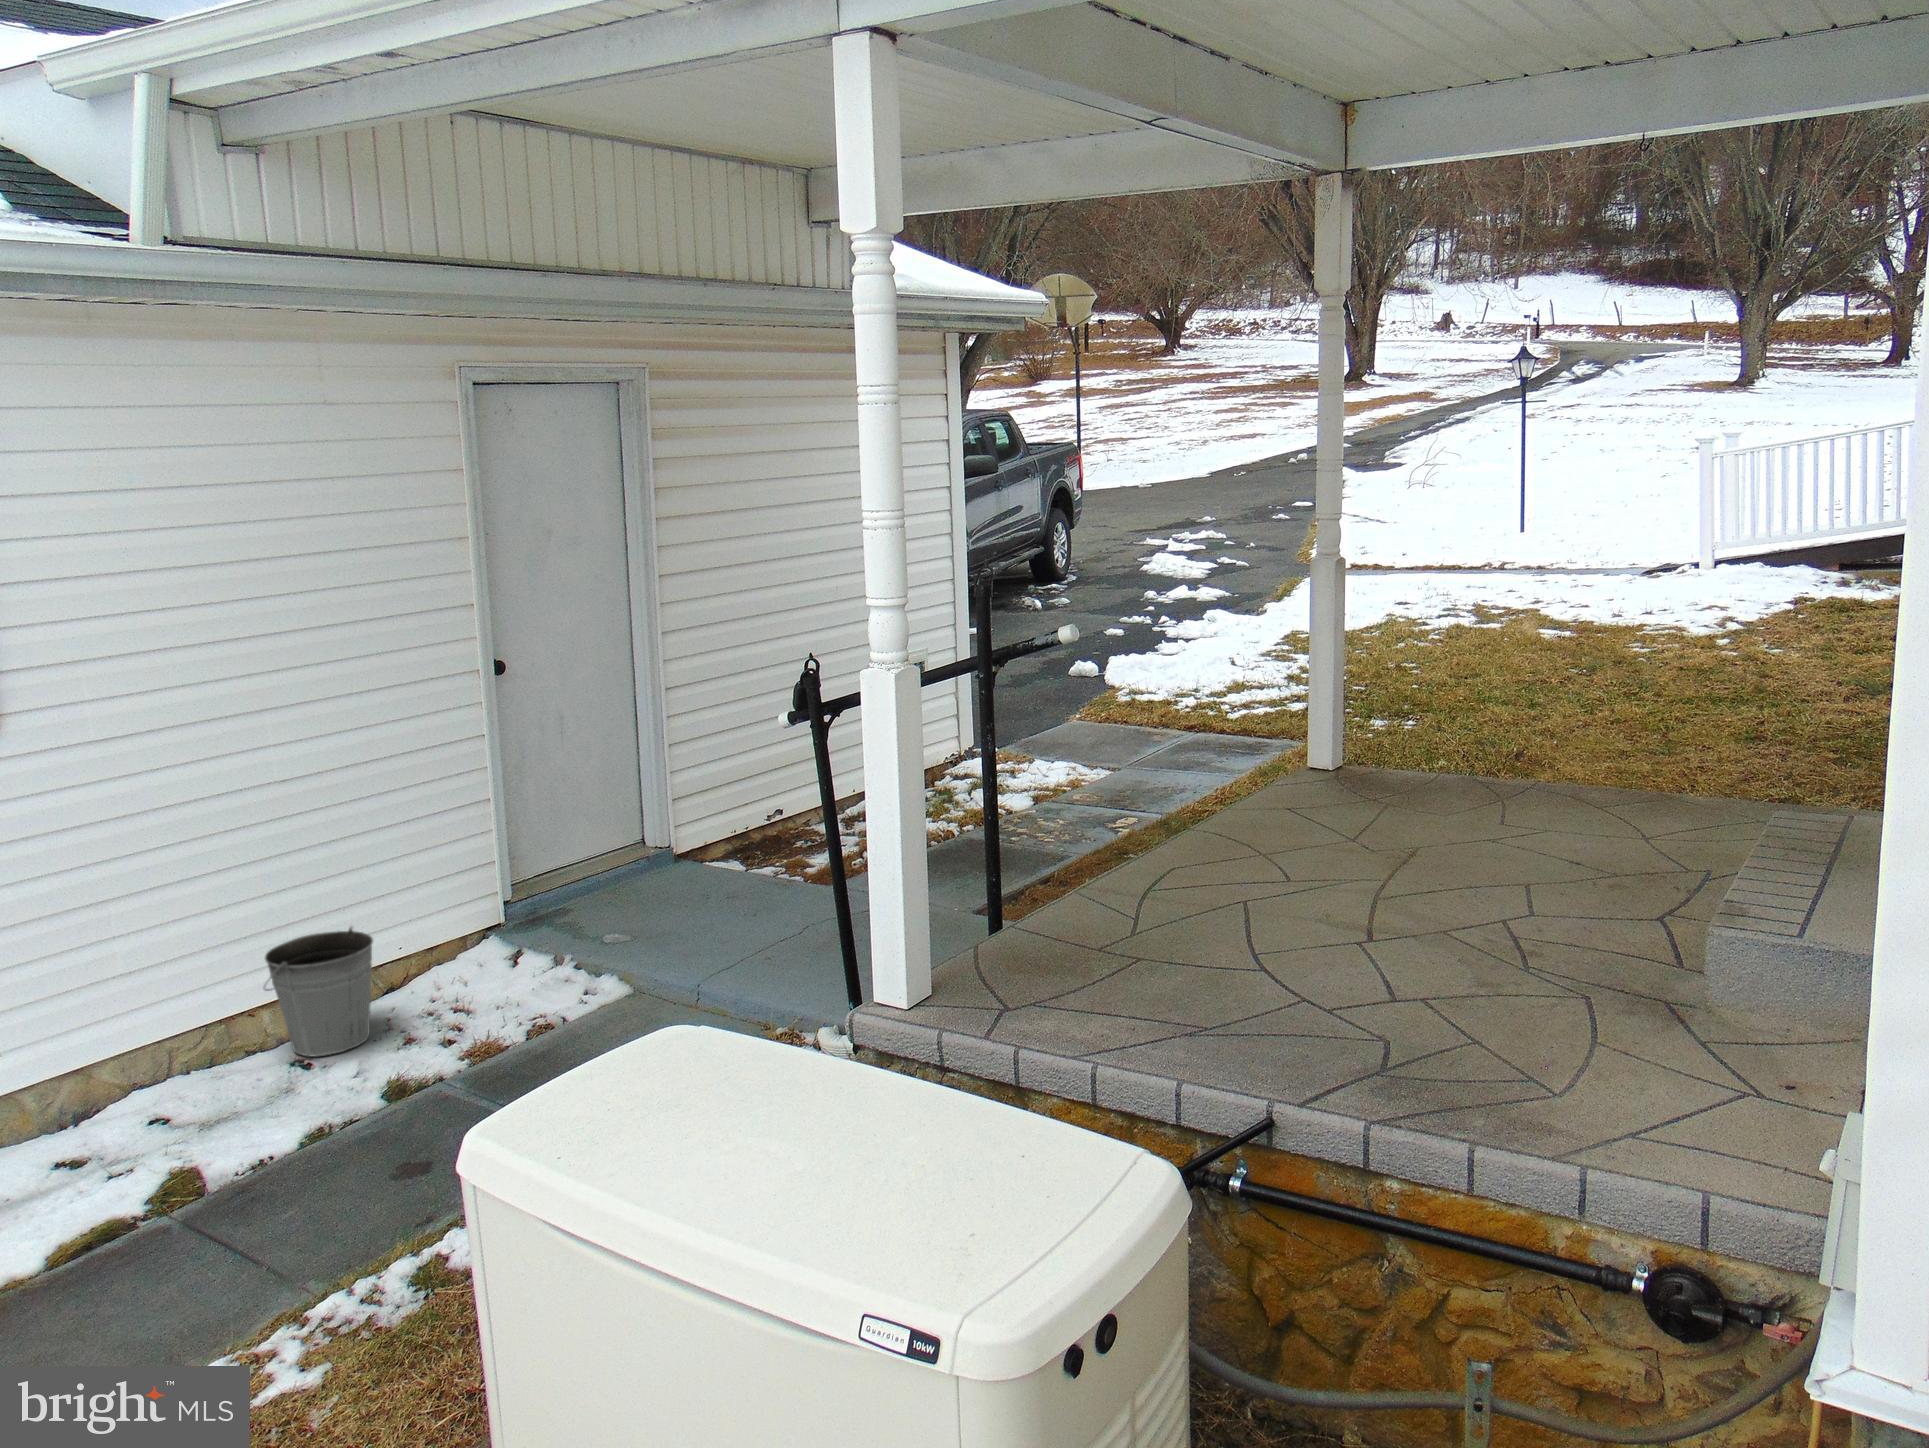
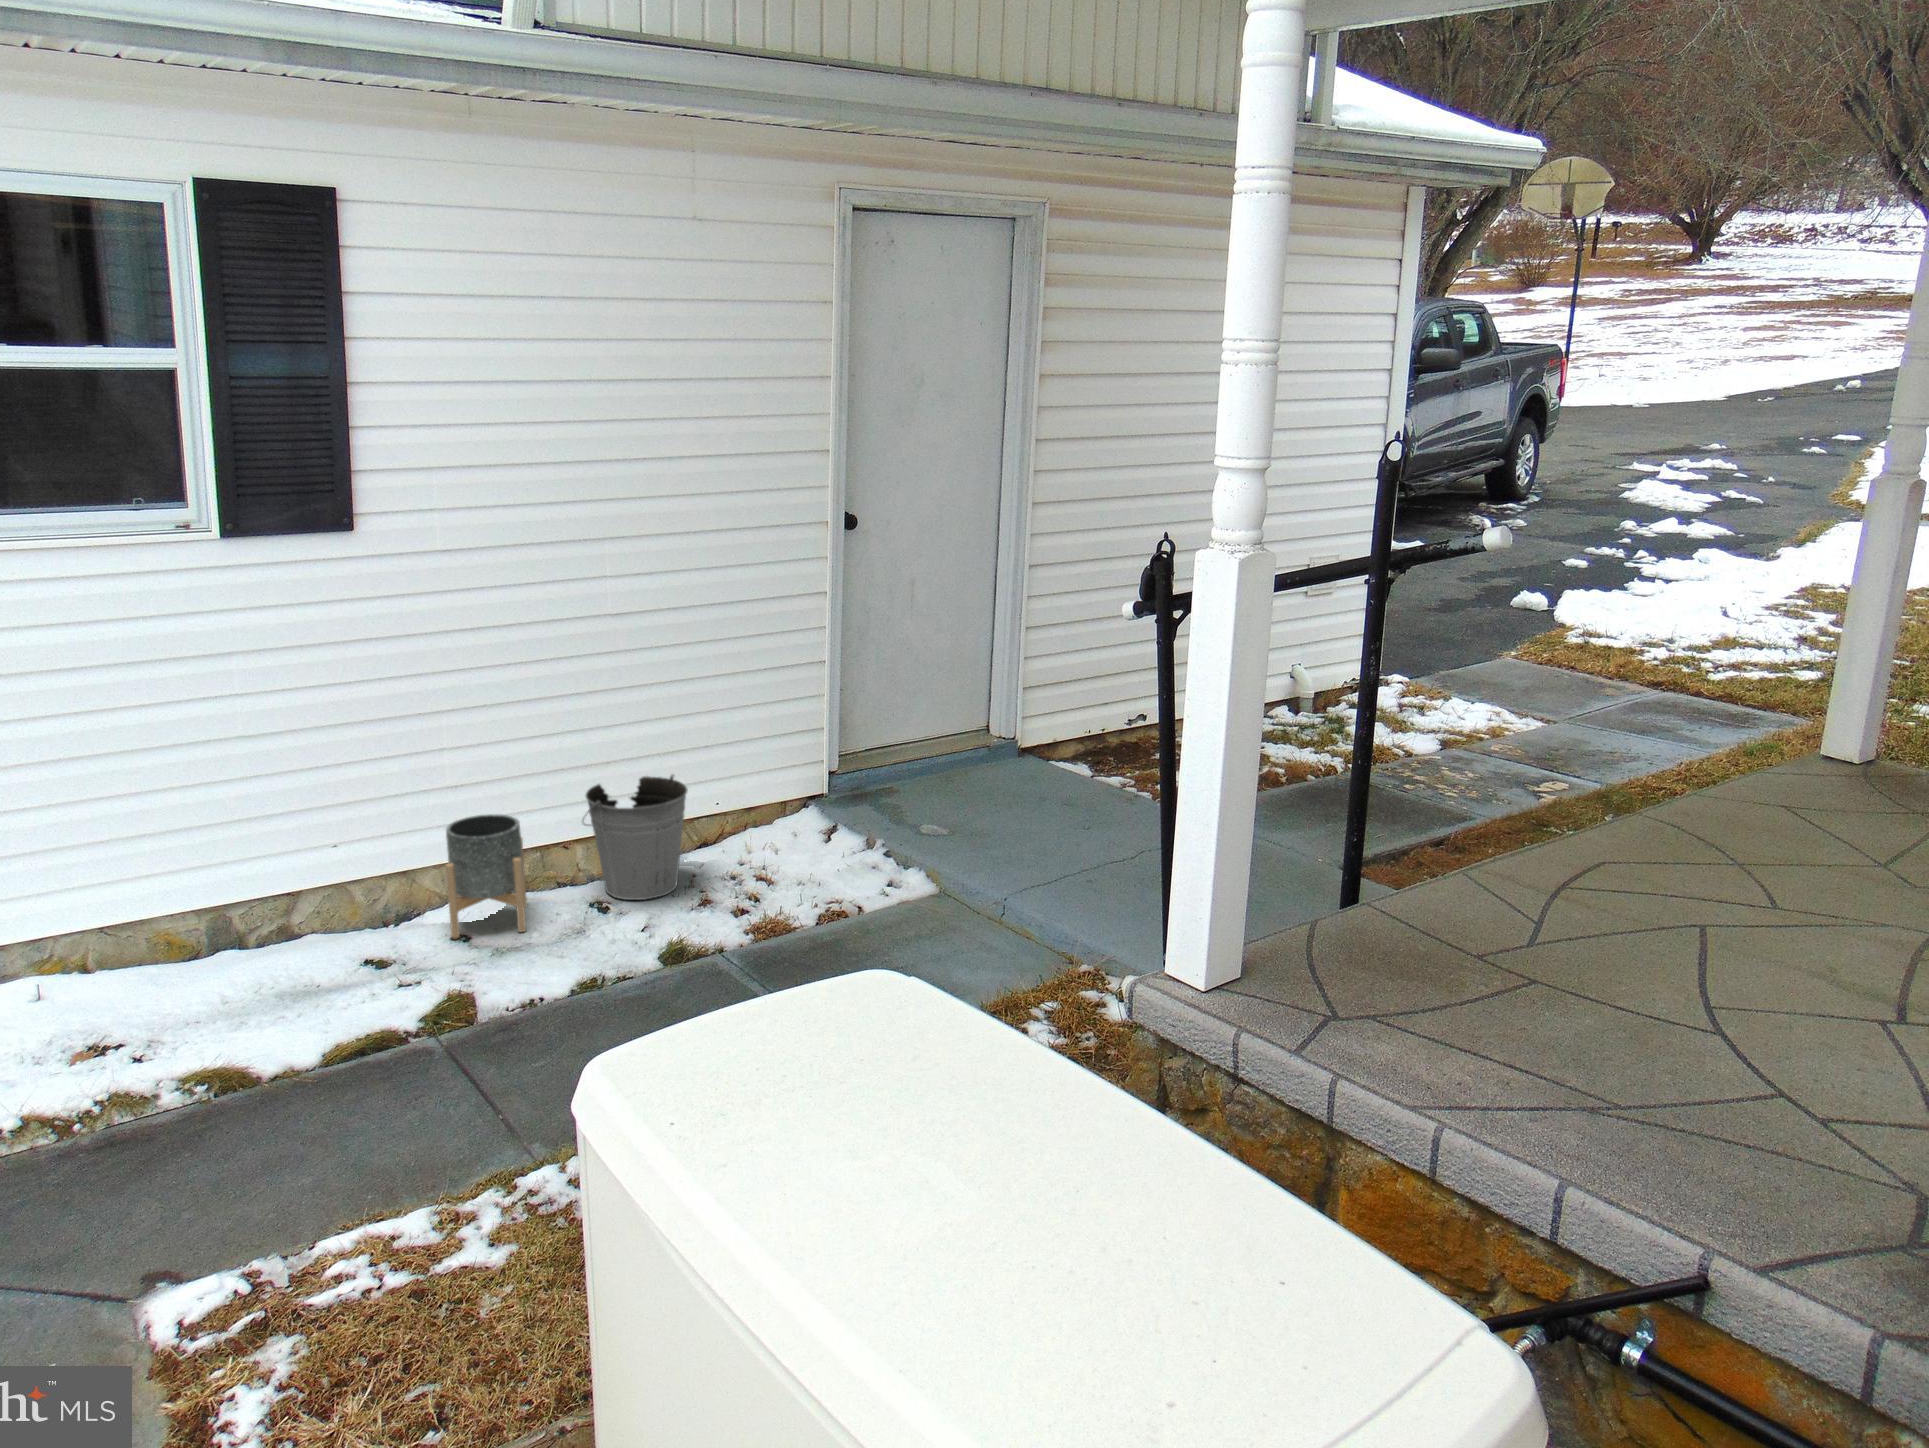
planter: none [120,992,222,1126] -> present [446,814,527,939]

